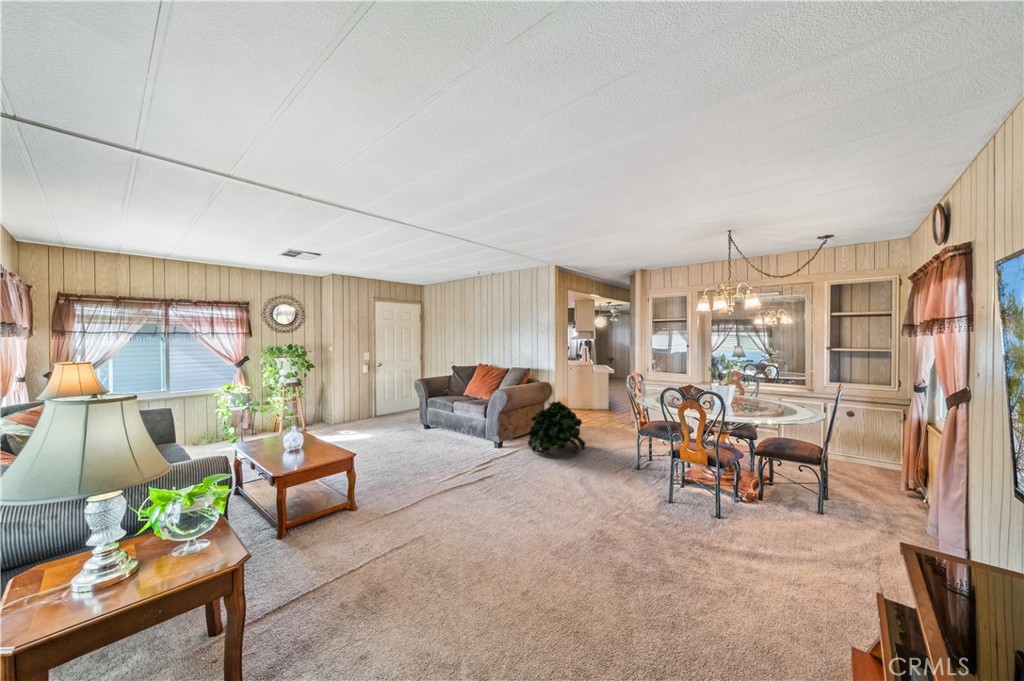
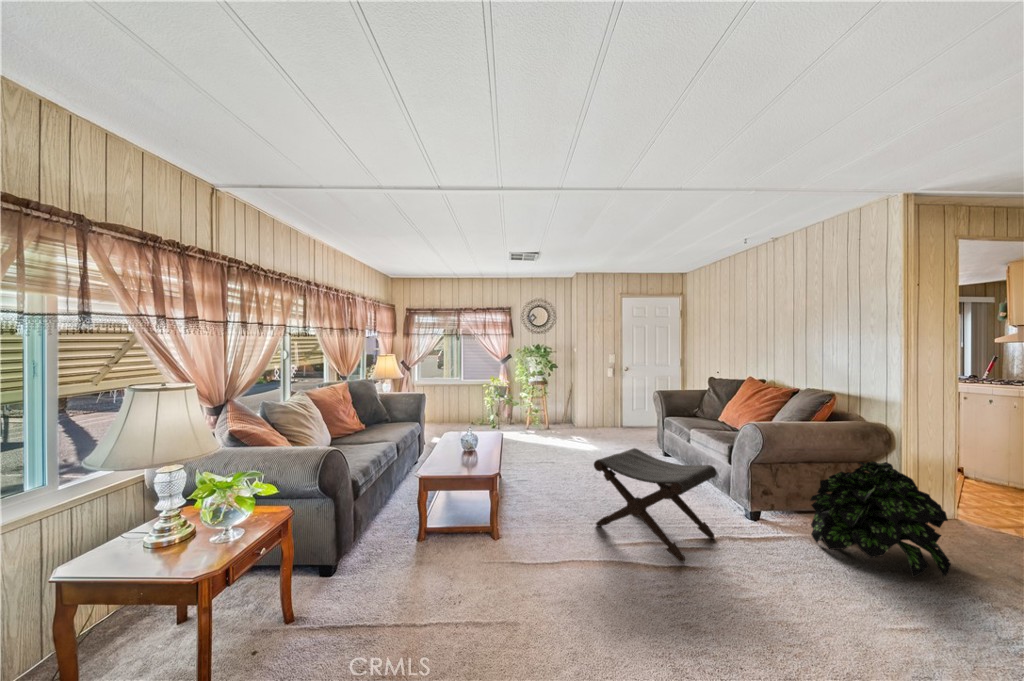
footstool: none [414,421,492,489] -> present [594,448,717,562]

